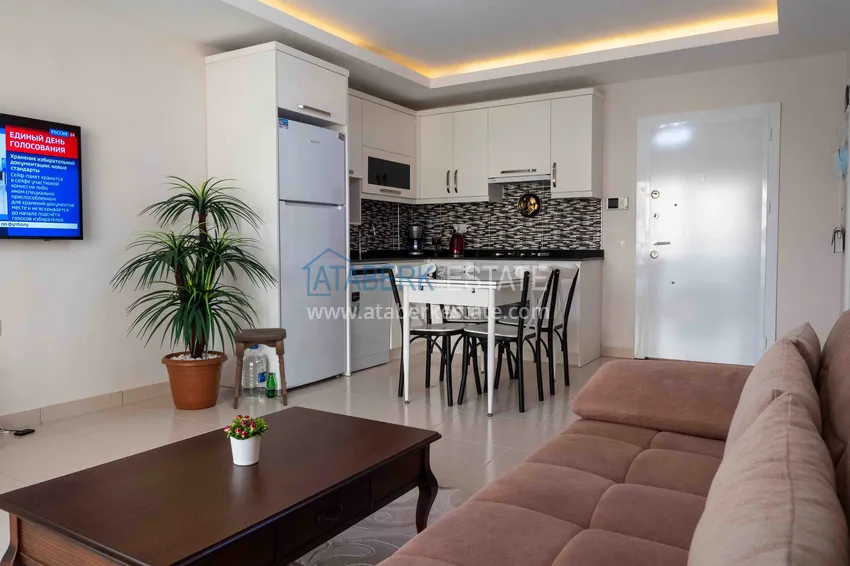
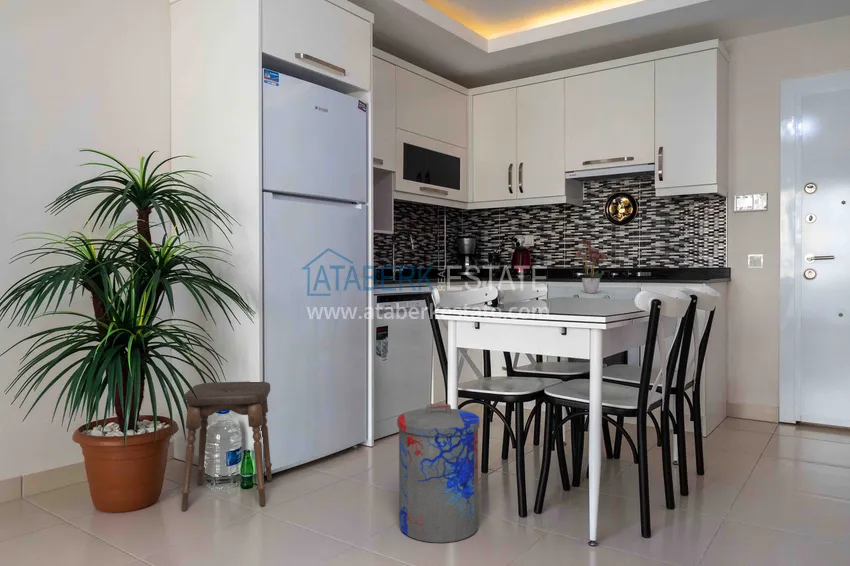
flower arrangement: none [492,228,518,268] -> present [576,239,608,293]
trash can: none [374,336,424,417] -> present [397,404,480,543]

